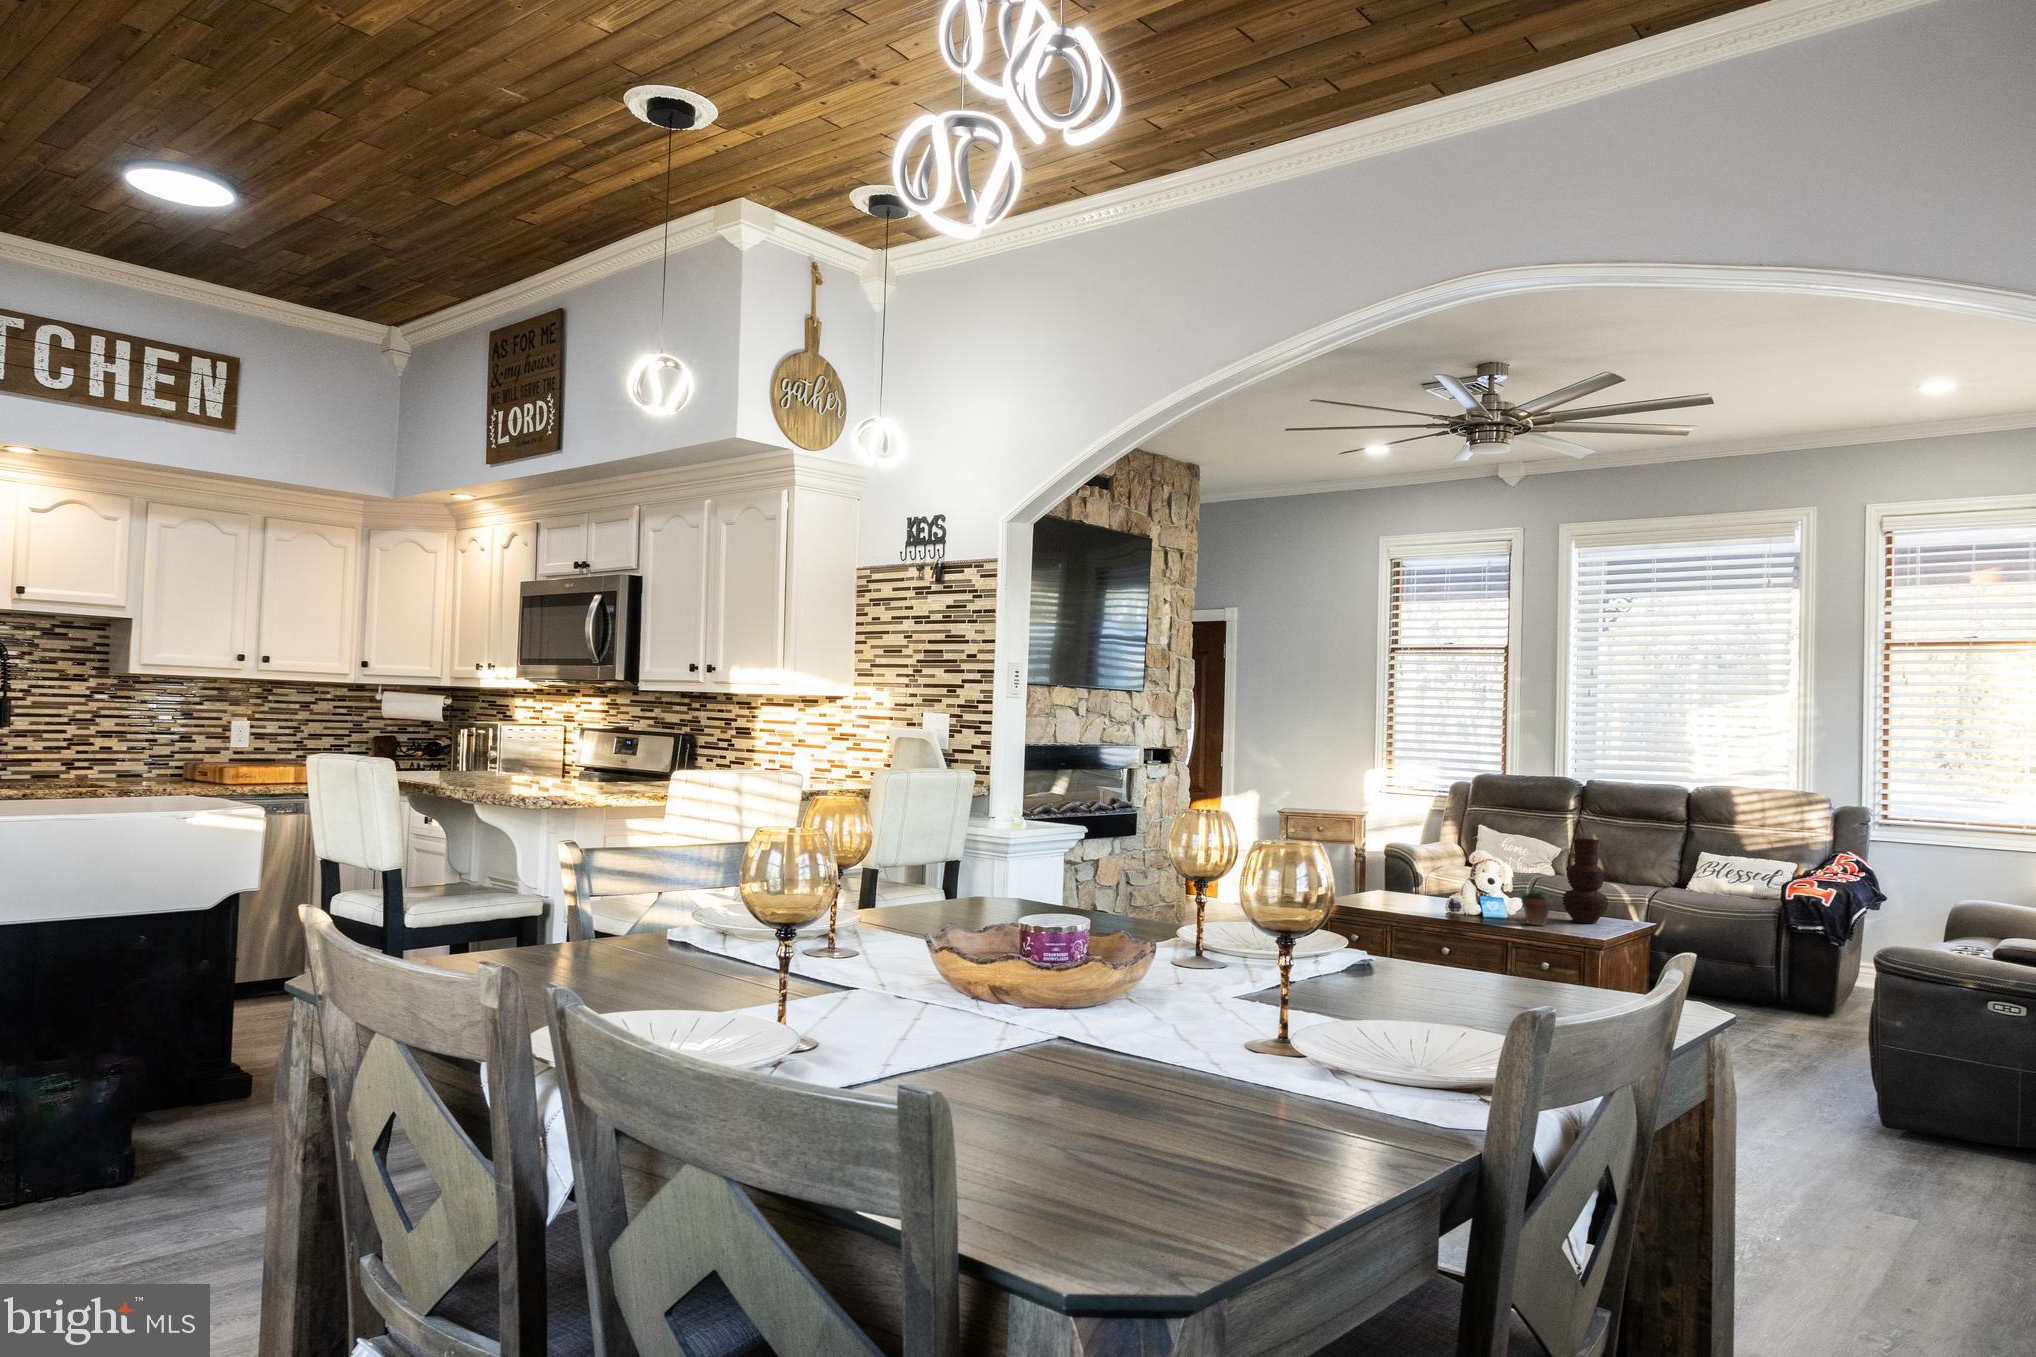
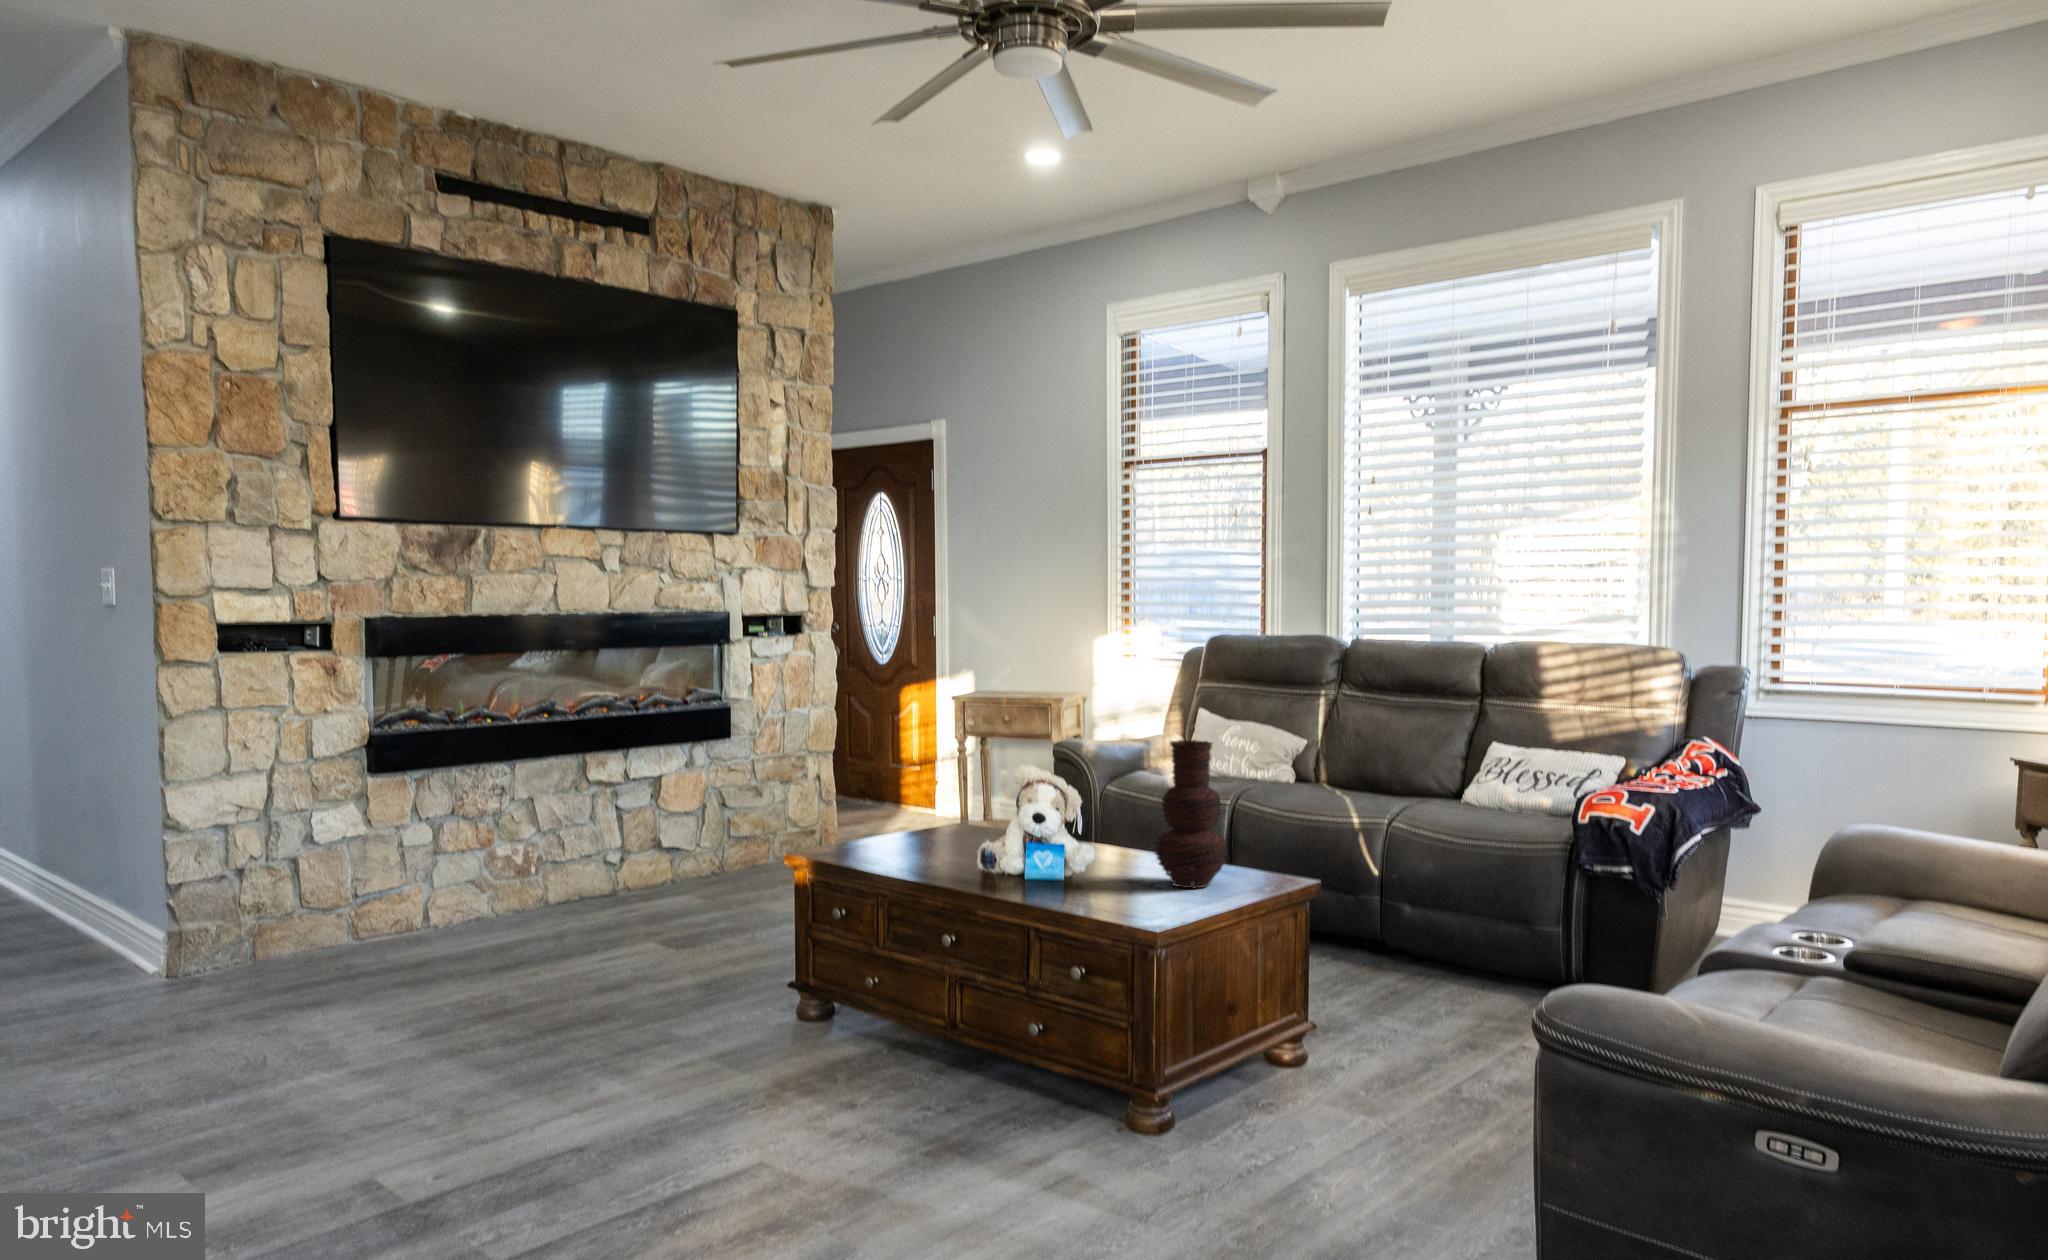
succulent plant: present [1521,877,1553,925] -> none [1058,812,1115,899]

